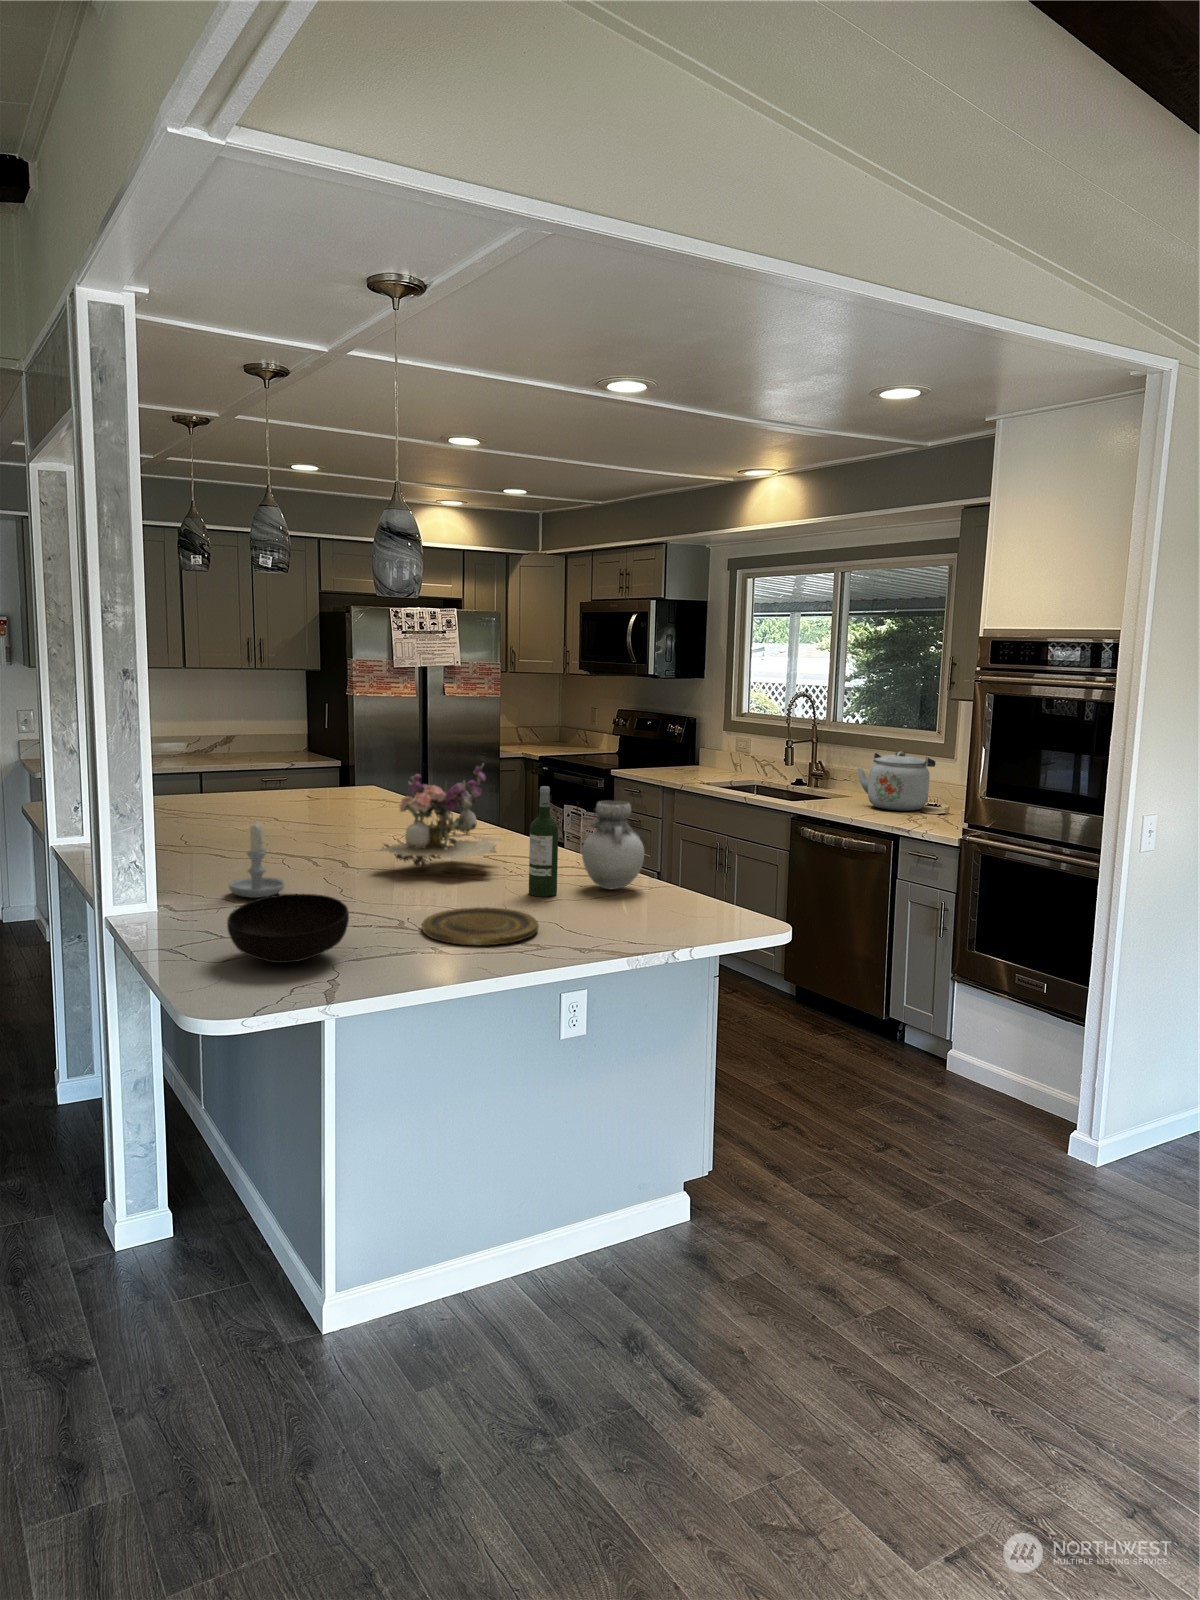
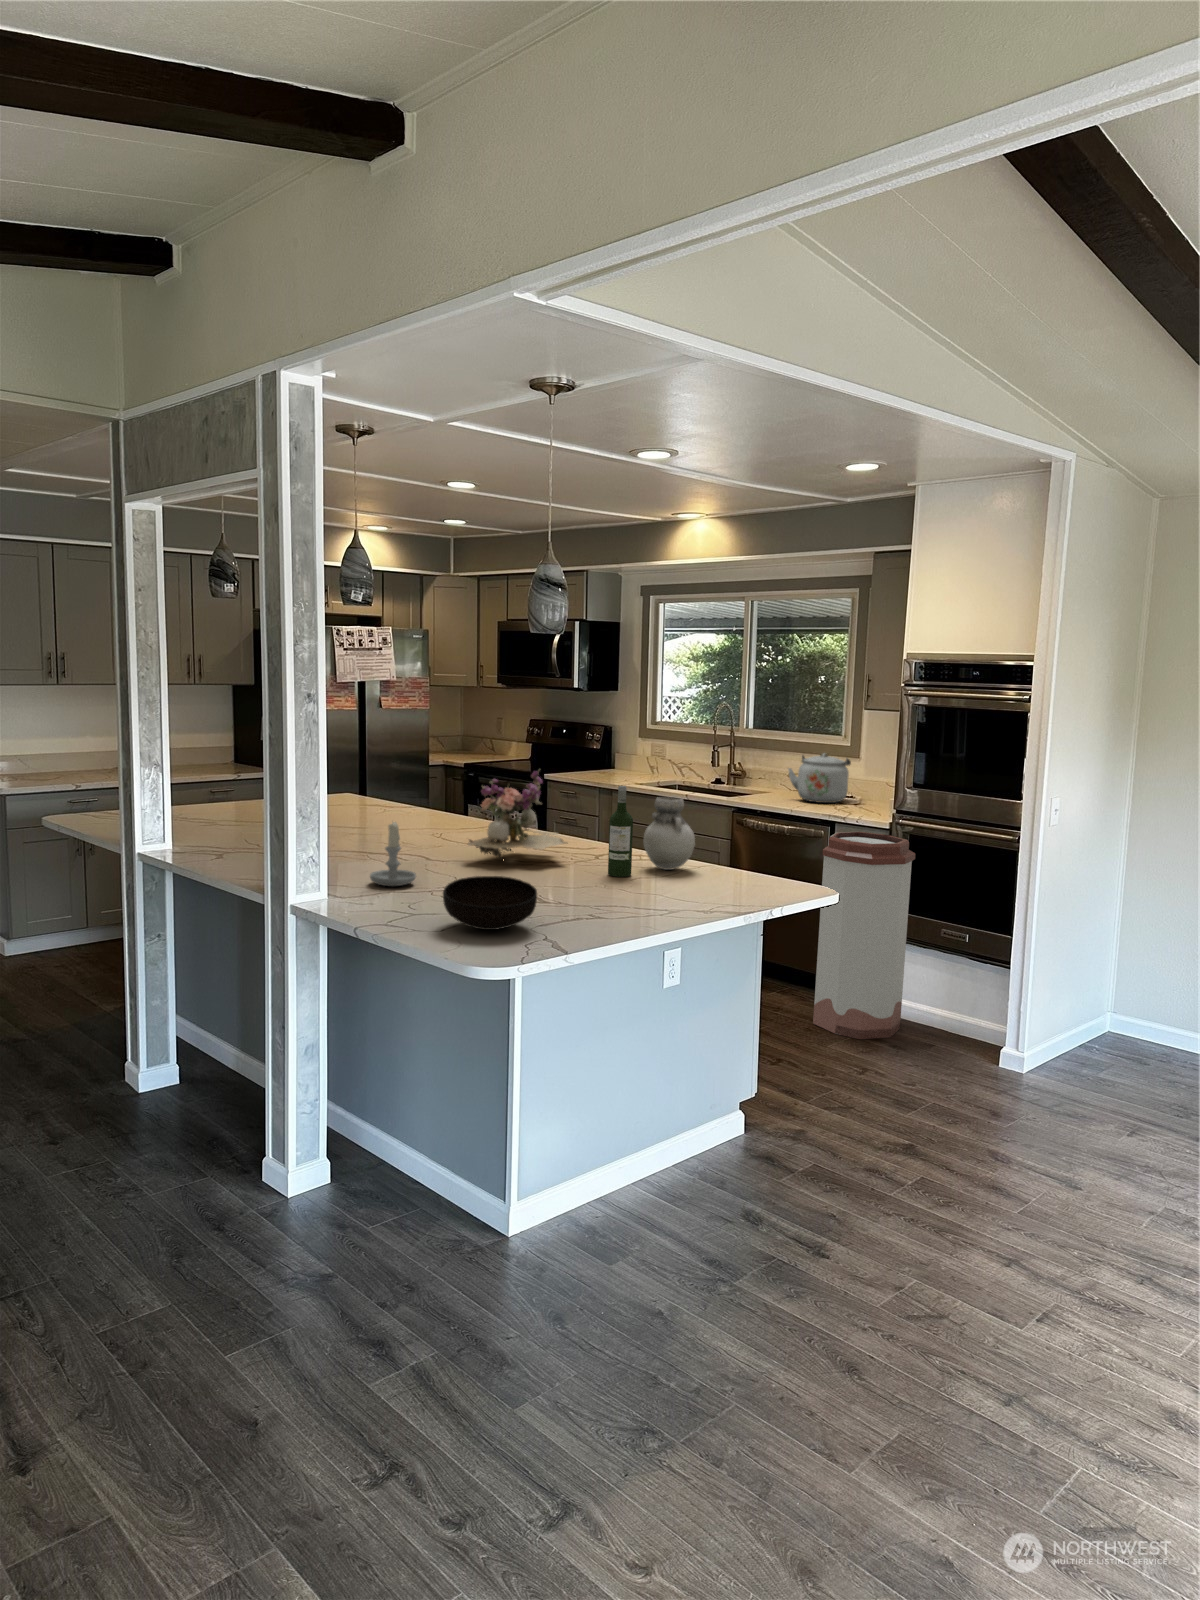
trash can: none [850,848,978,1102] -> present [813,832,915,1039]
plate: present [422,907,539,946] -> none [560,885,654,912]

